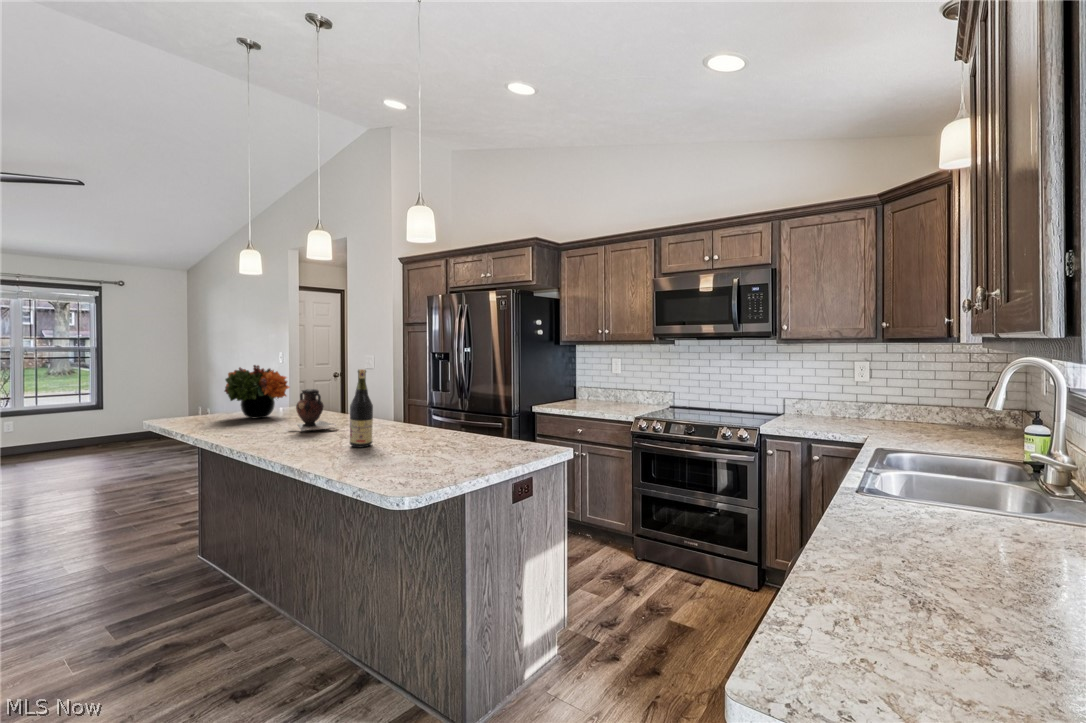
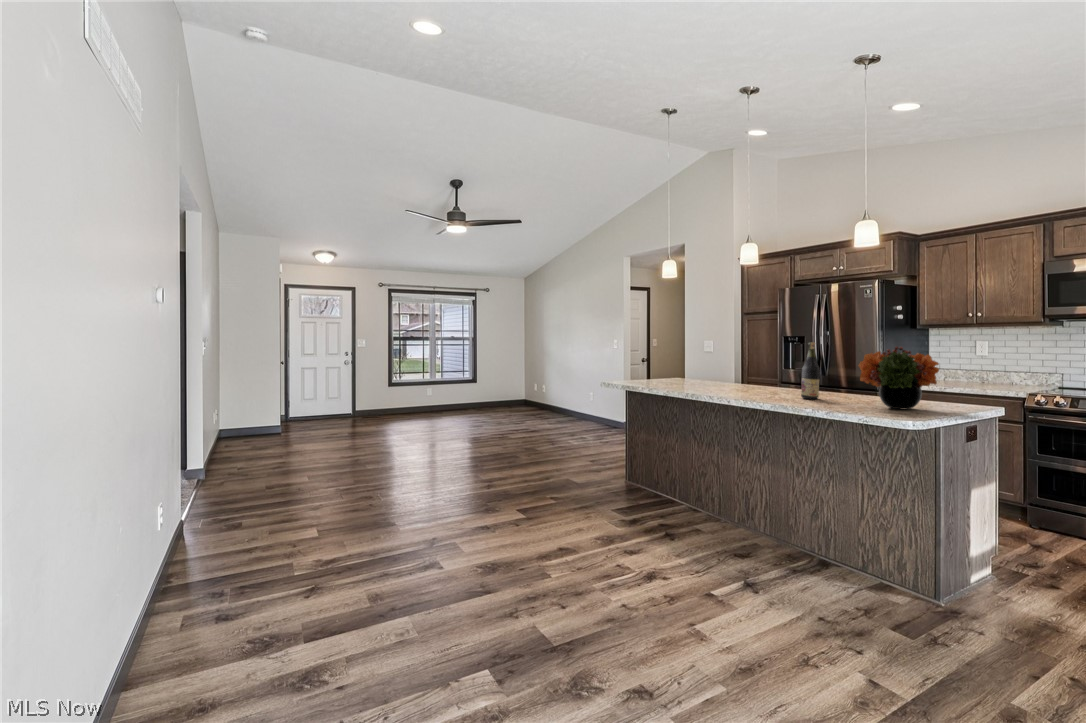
flower arrangement: present [225,365,289,419] -> present [859,346,939,410]
vase: present [296,389,339,431] -> none [725,360,765,392]

